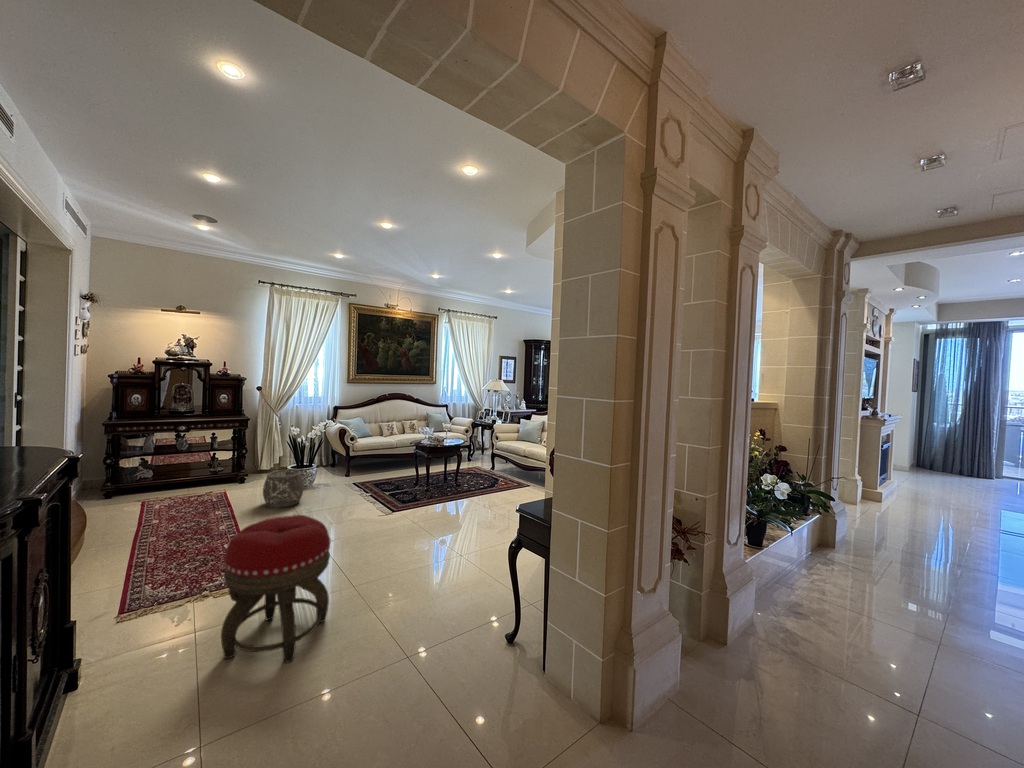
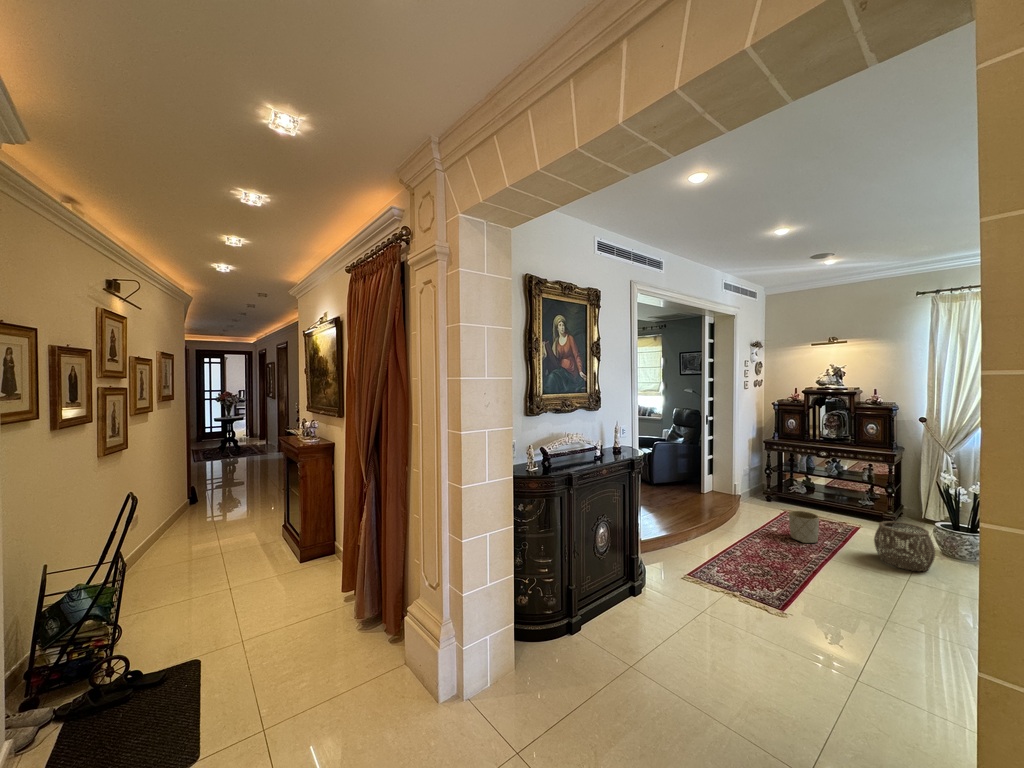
planter: none [179,488,214,522] -> present [789,511,819,543]
footstool: present [221,515,330,663] -> none [692,547,787,680]

